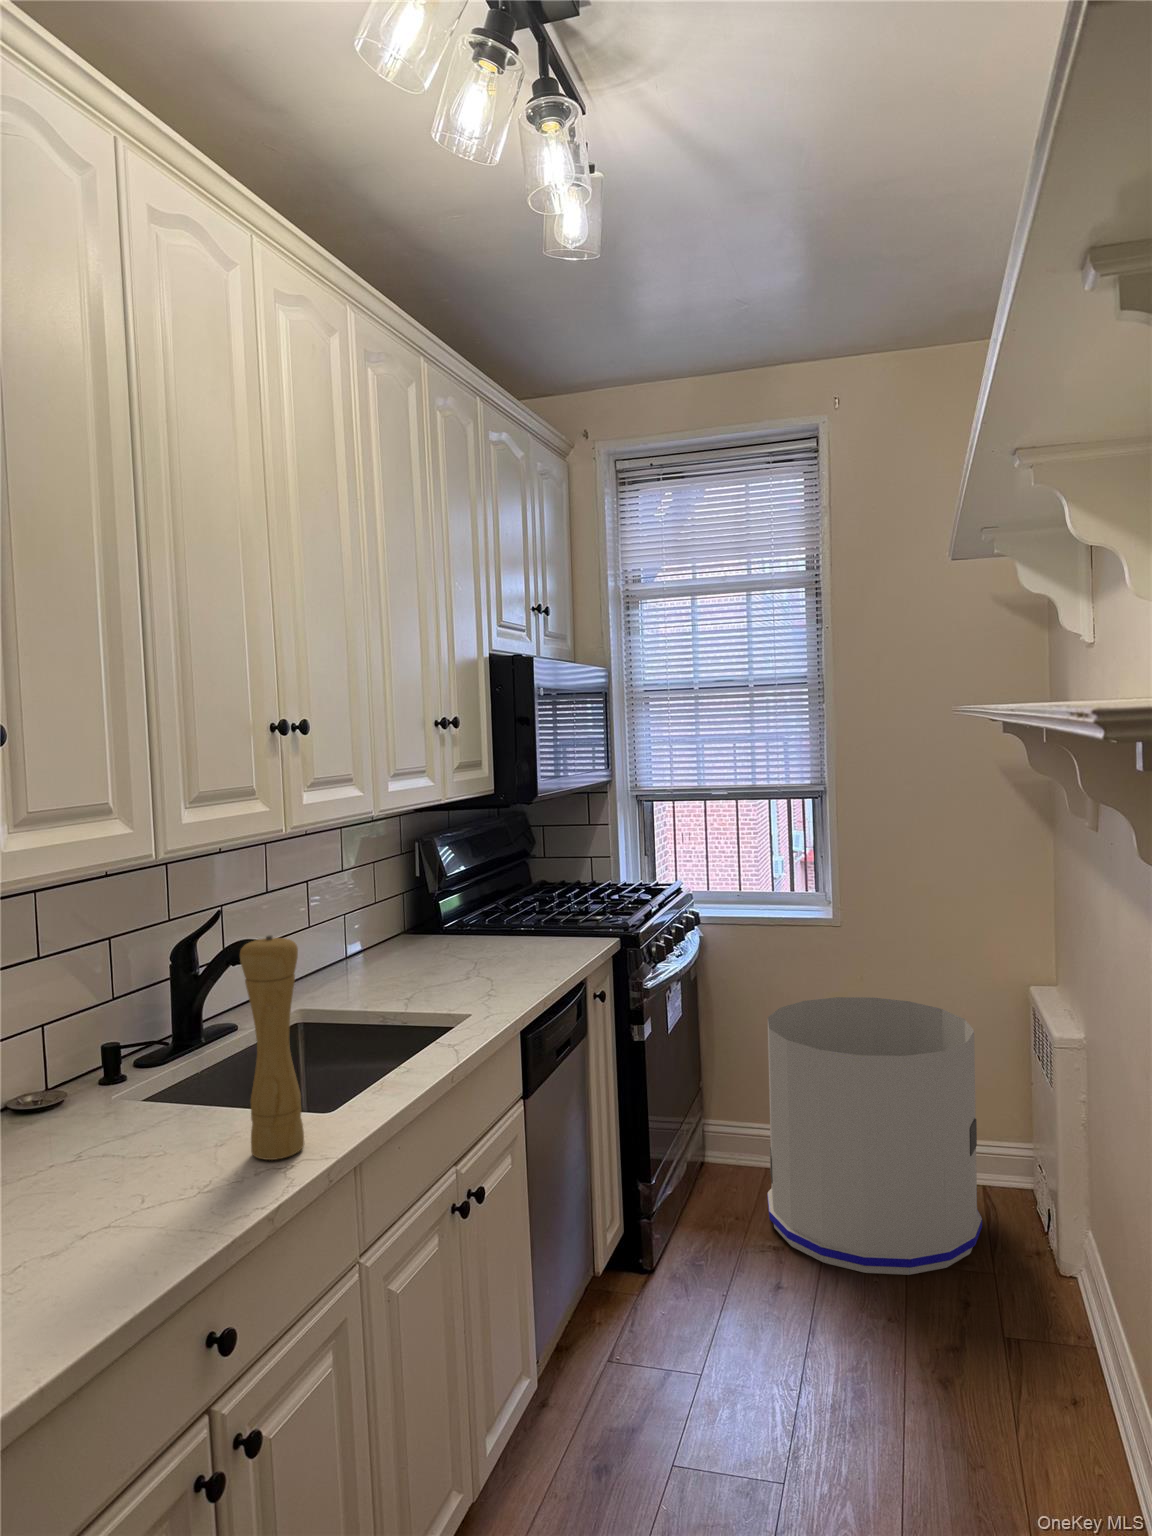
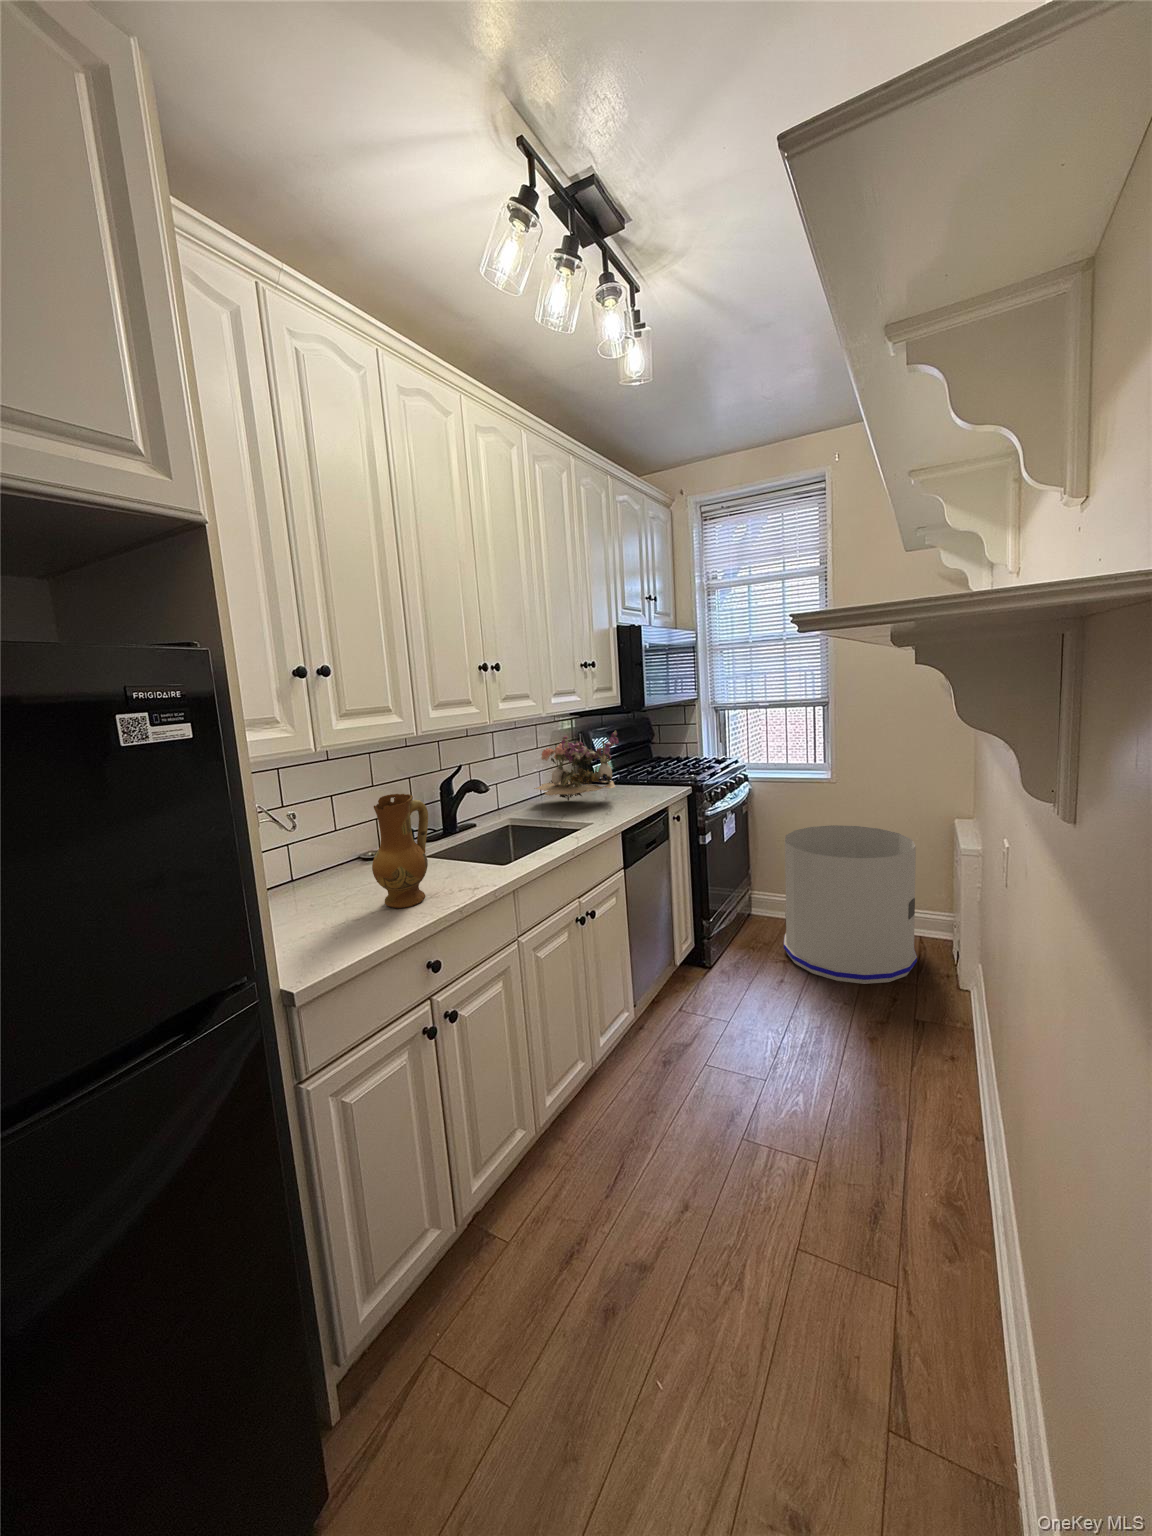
flower arrangement: none [344,839,506,970] -> present [534,730,619,801]
pepper mill: present [240,935,304,1160] -> none [449,775,486,885]
ceramic jug: none [75,979,197,1225] -> present [372,794,428,908]

